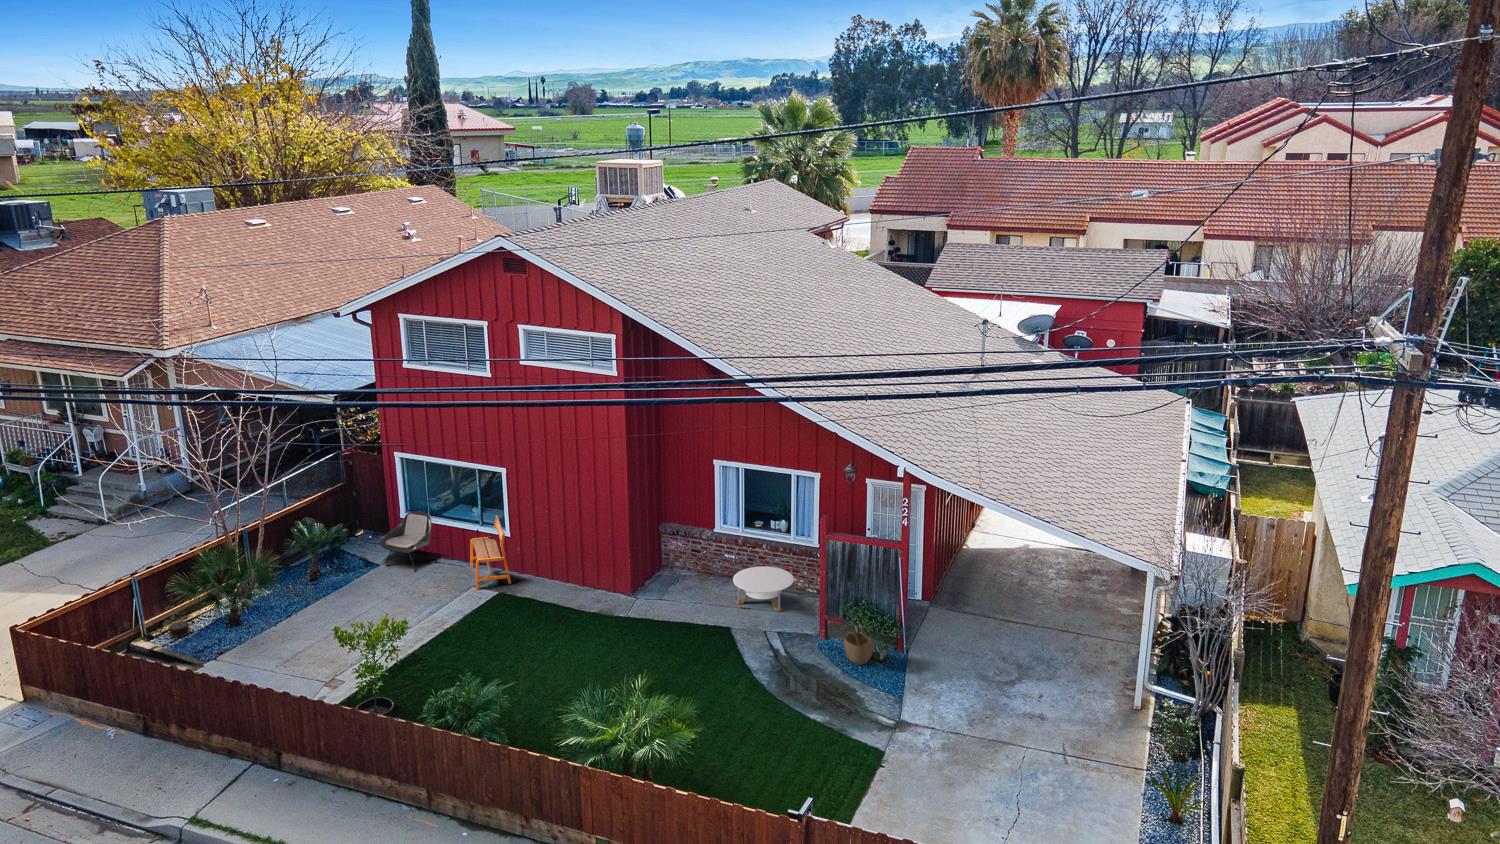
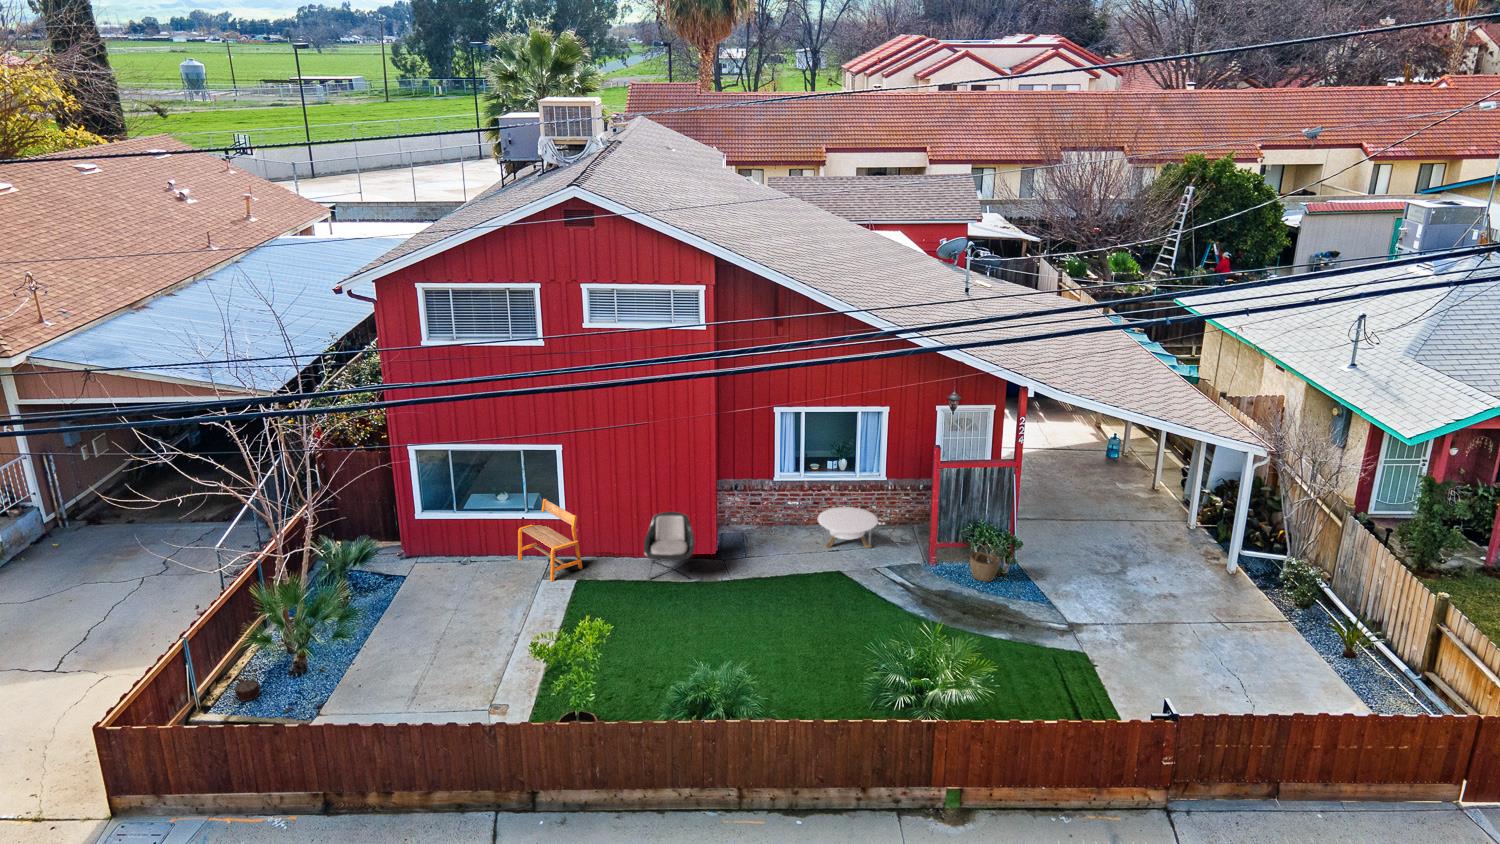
lounge chair: present [381,511,438,572] -> present [644,512,695,579]

